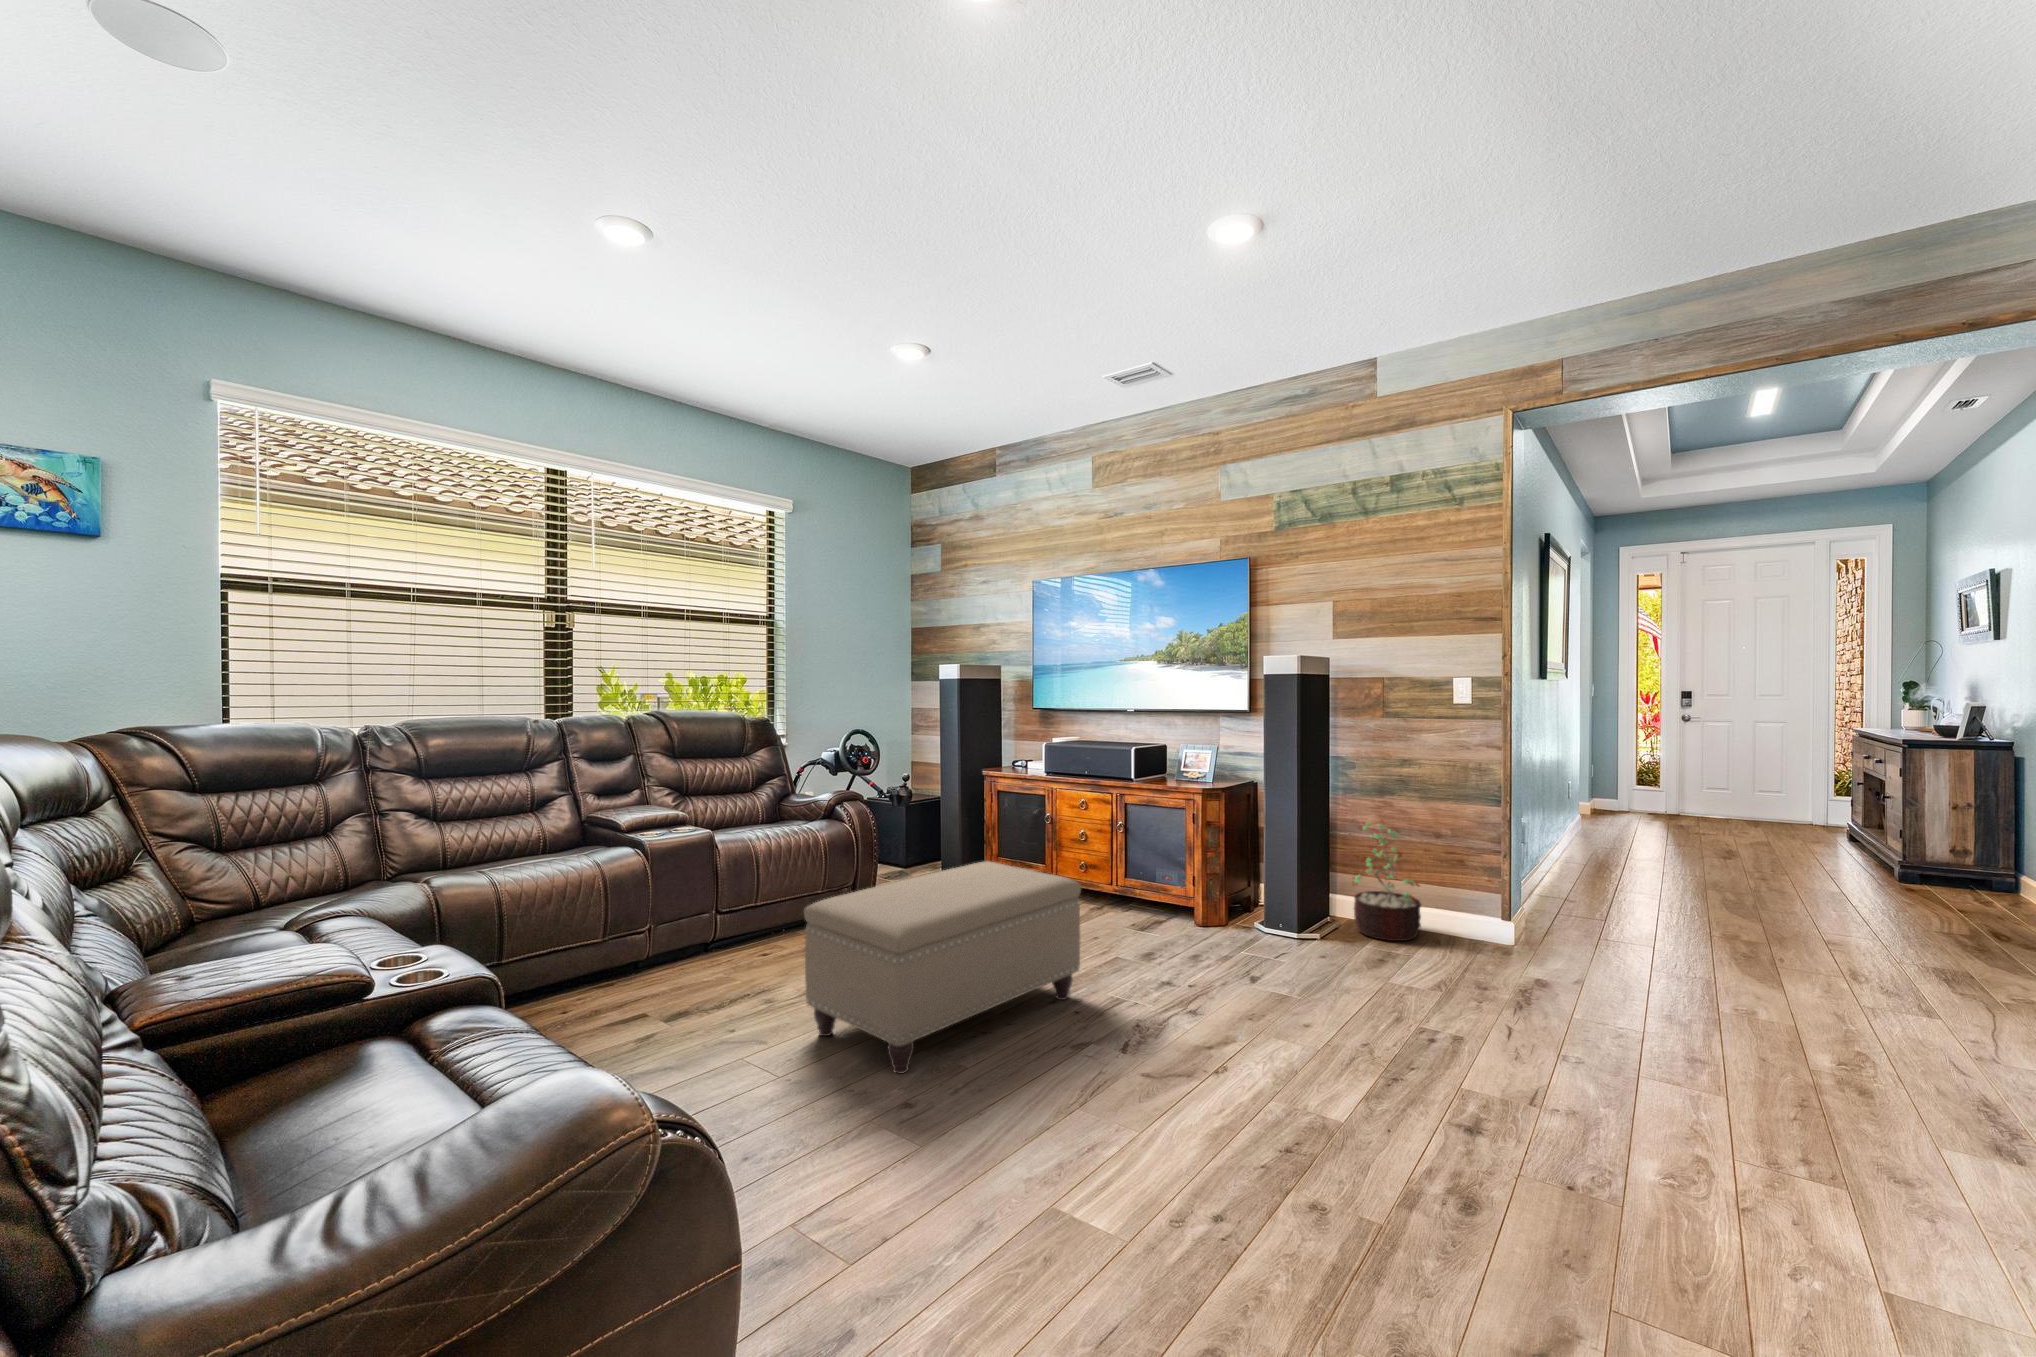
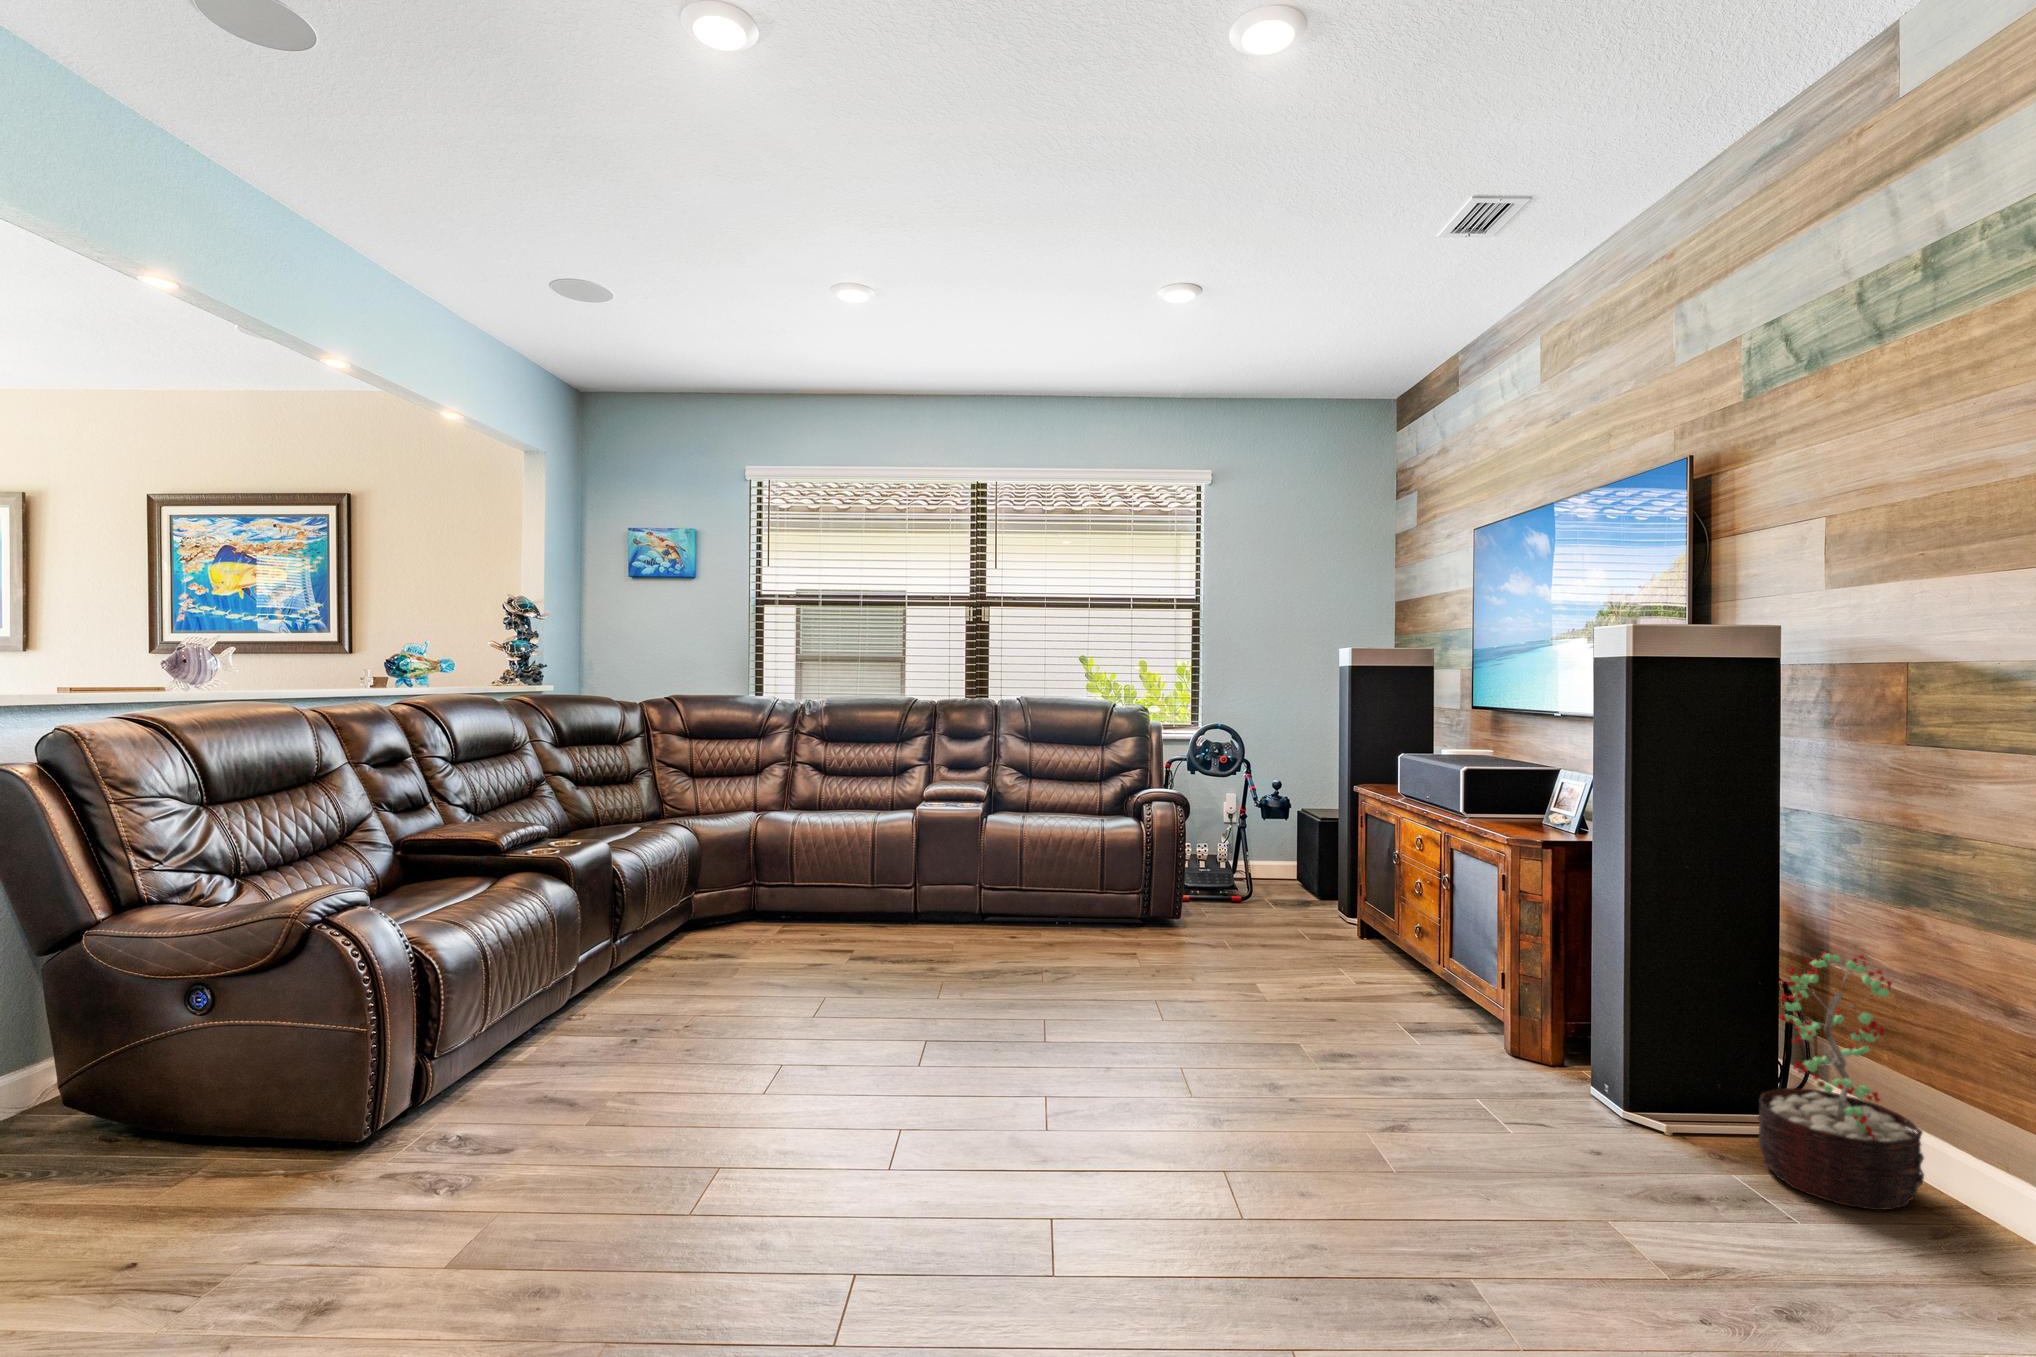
ottoman: present [804,861,1081,1074] -> none [848,876,1144,1060]

